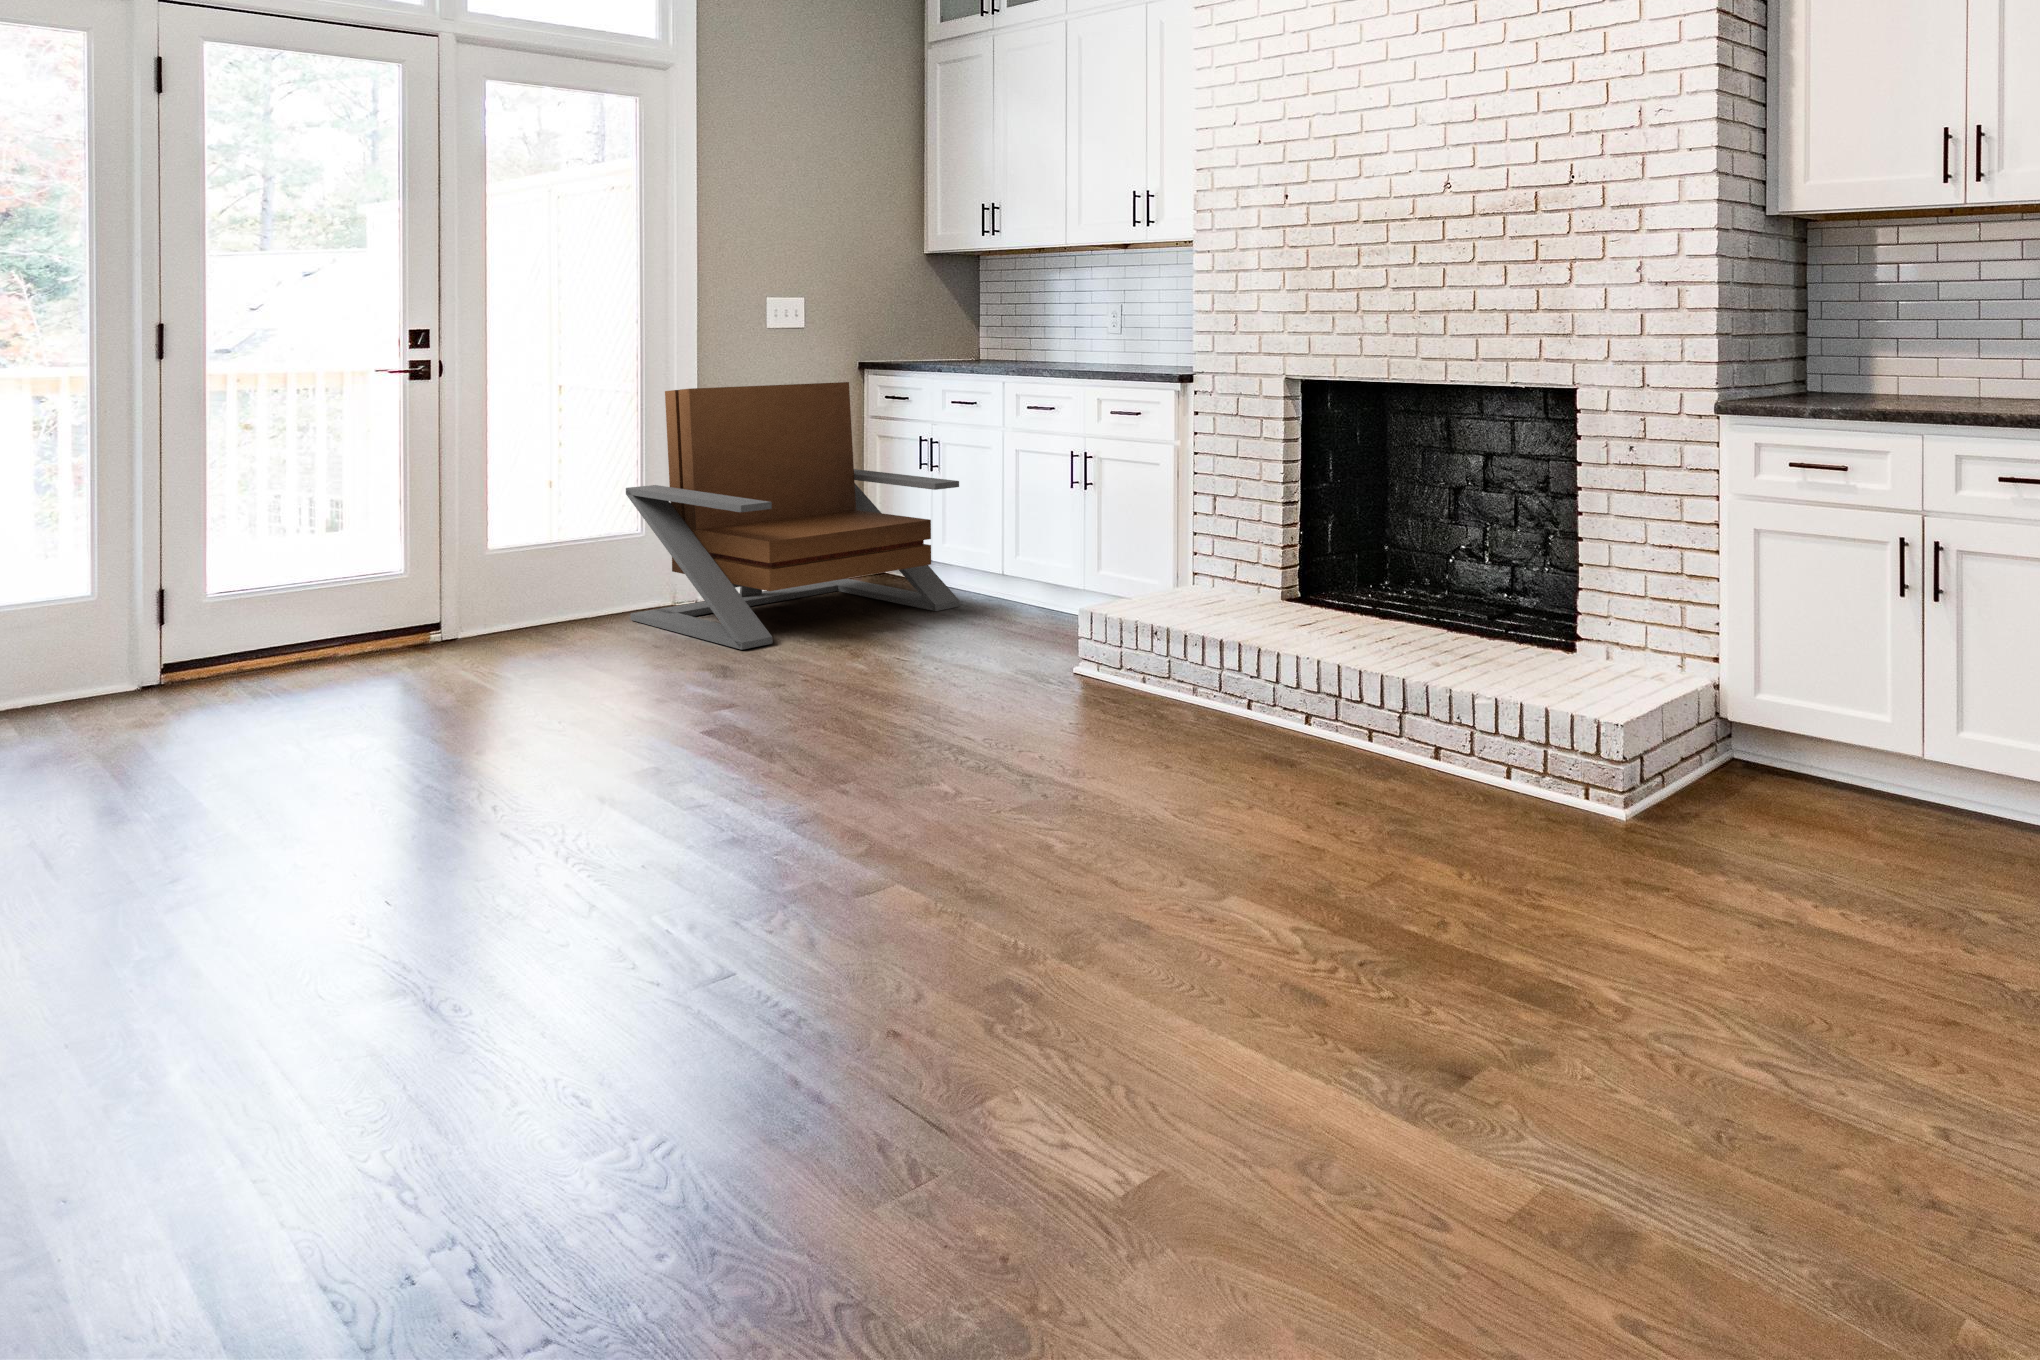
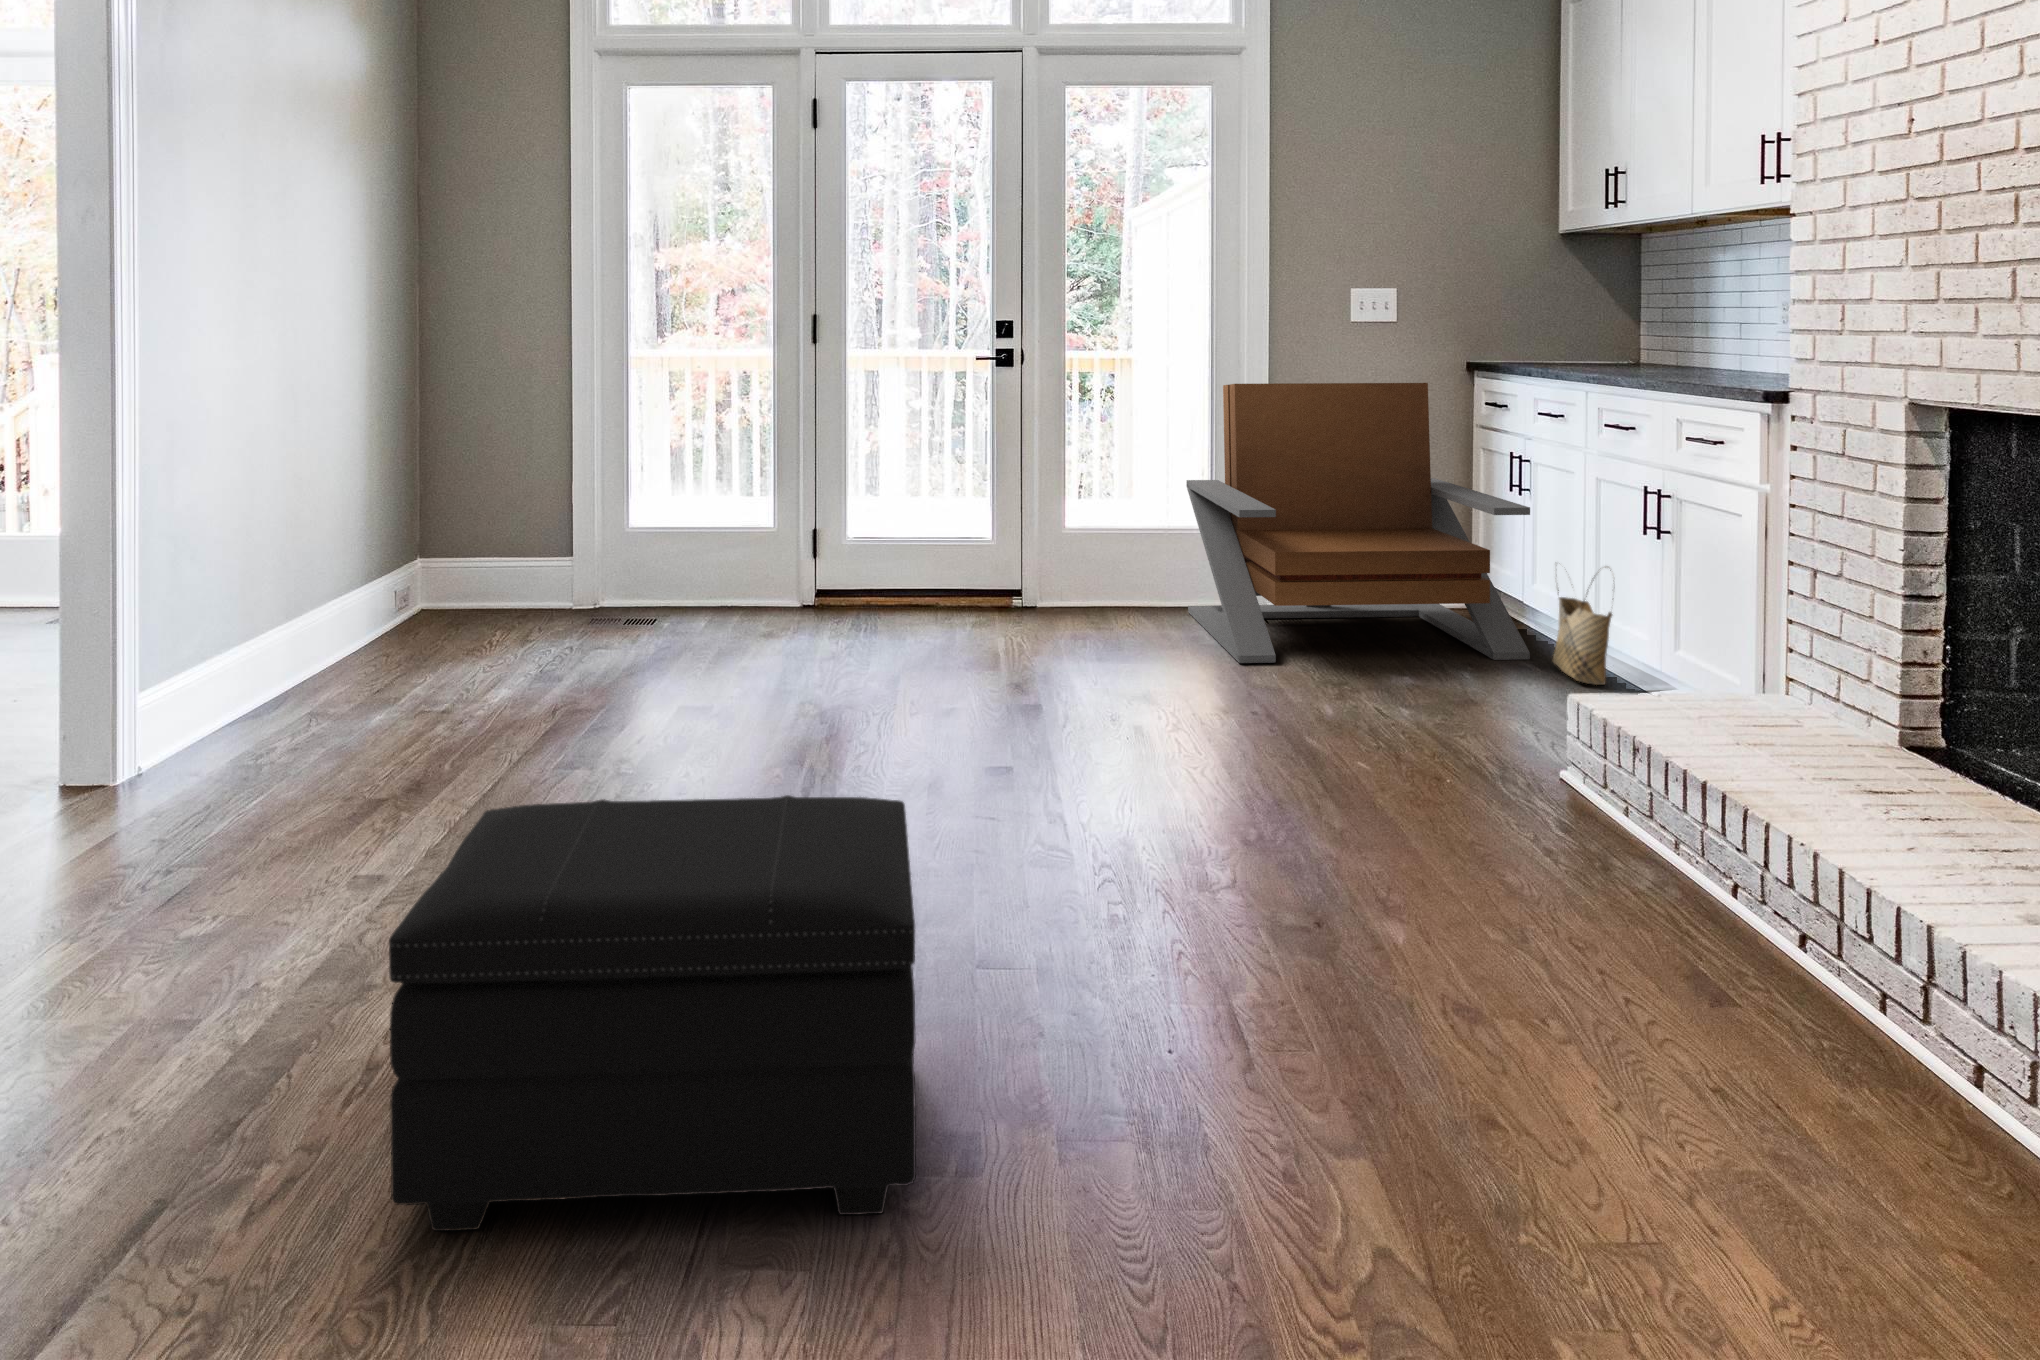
woven basket: none [982,520,1036,614] -> present [1553,567,1612,685]
footstool: none [515,740,1044,1195] -> present [389,795,916,1231]

